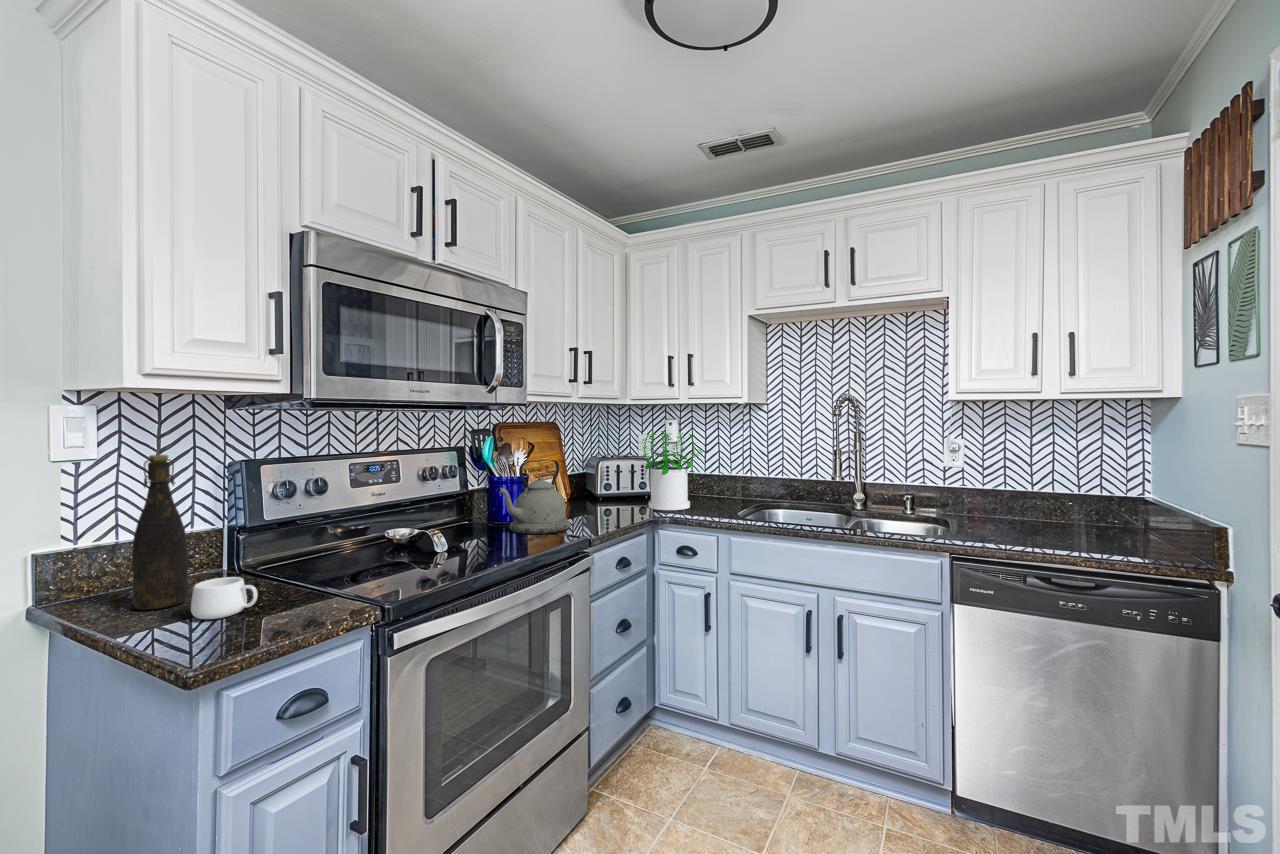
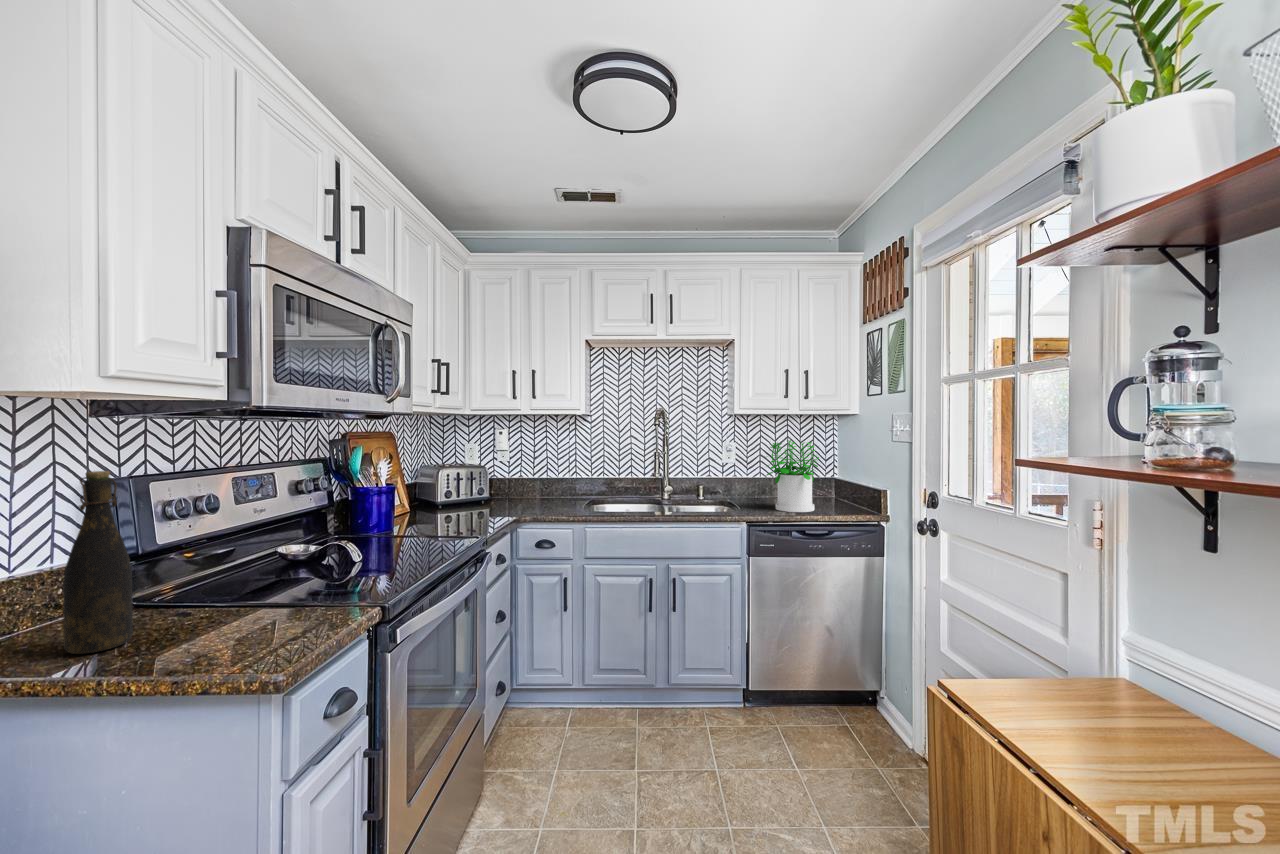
potted plant: present [639,431,703,510] -> present [767,440,819,512]
kettle: present [499,460,571,534] -> none [391,467,453,540]
mug: present [191,577,257,619] -> none [176,600,255,647]

